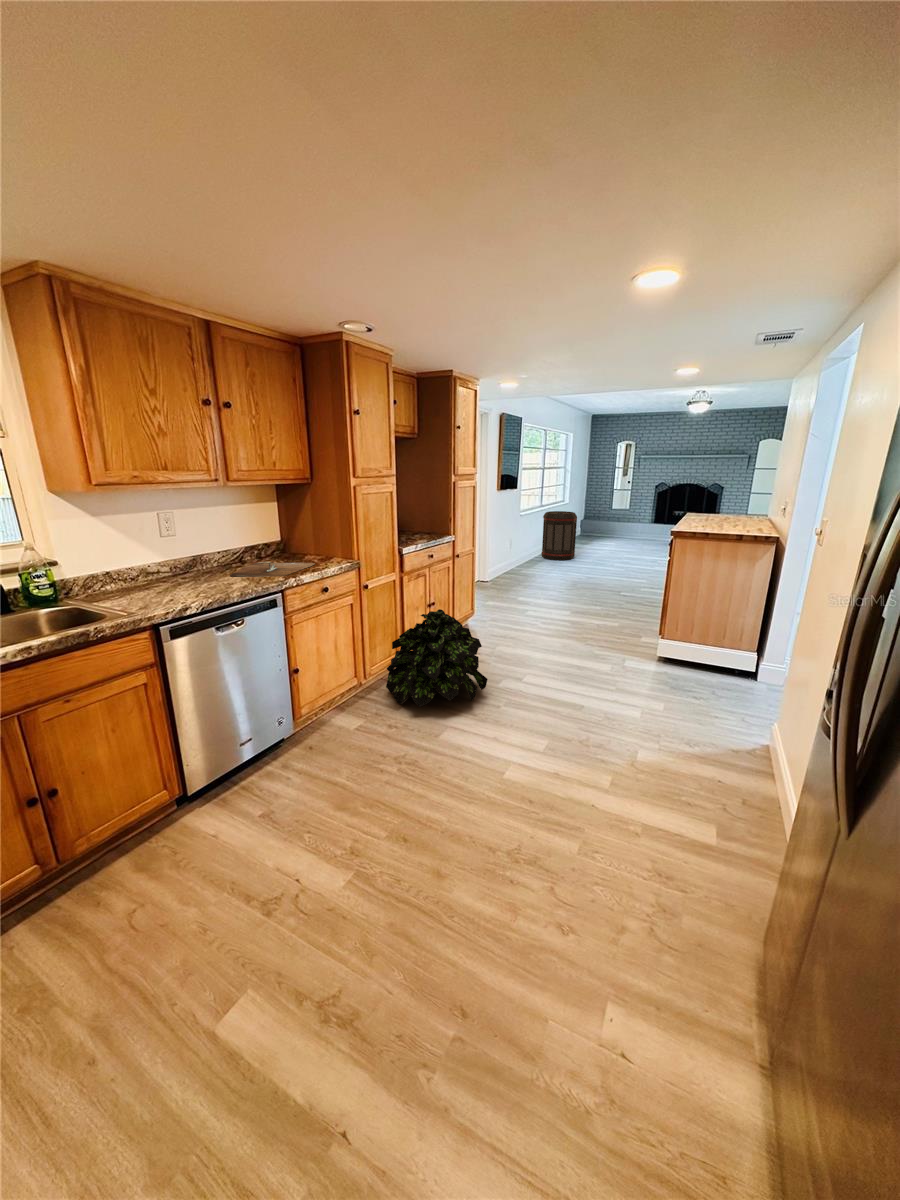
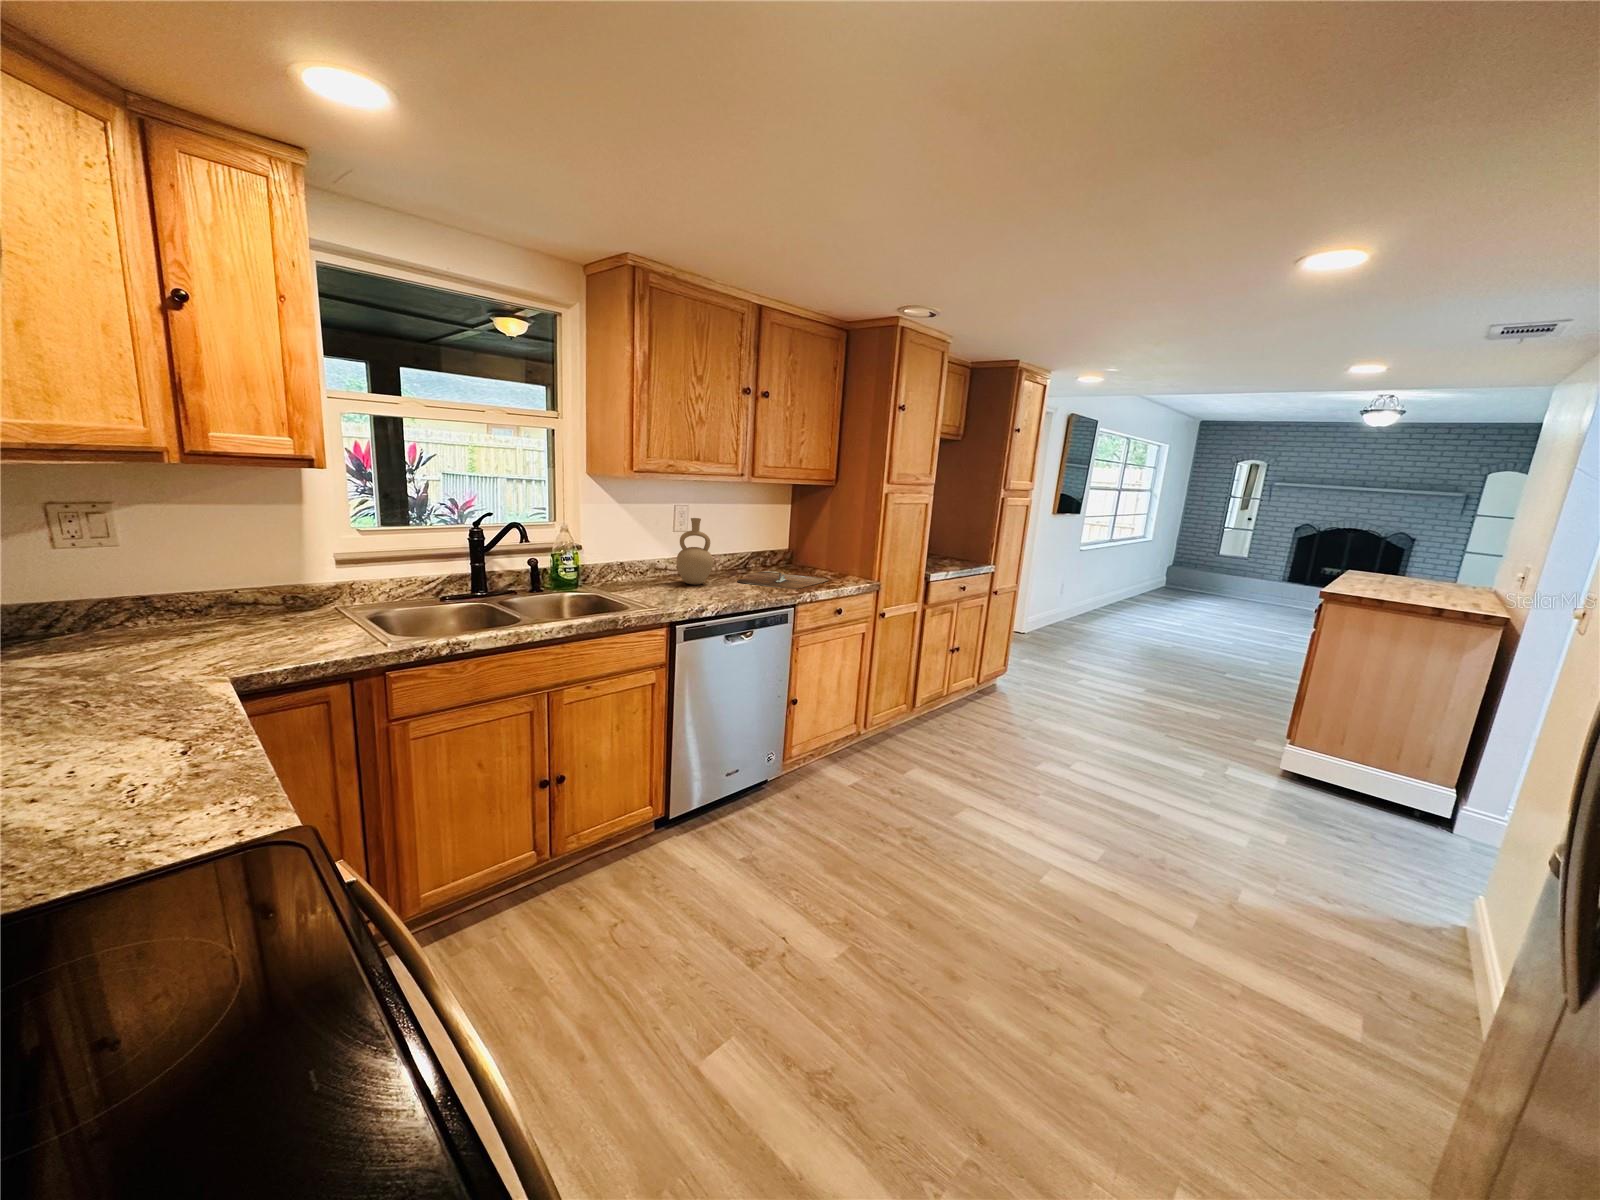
trash can: present [541,511,577,560] -> none [1104,549,1164,619]
vase: none [164,523,202,584] -> present [677,518,713,585]
potted plant: present [386,609,488,707] -> none [889,655,1024,780]

